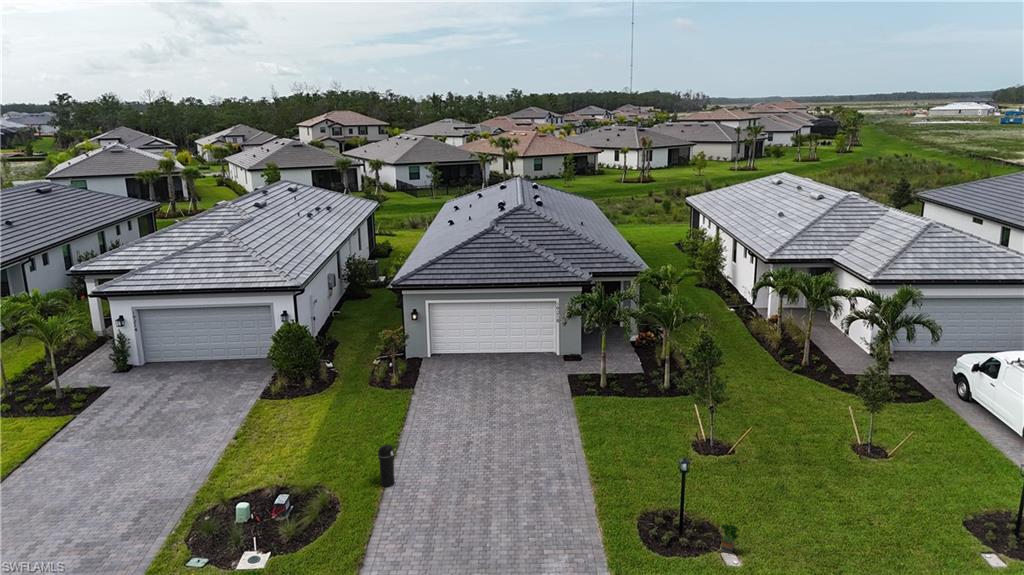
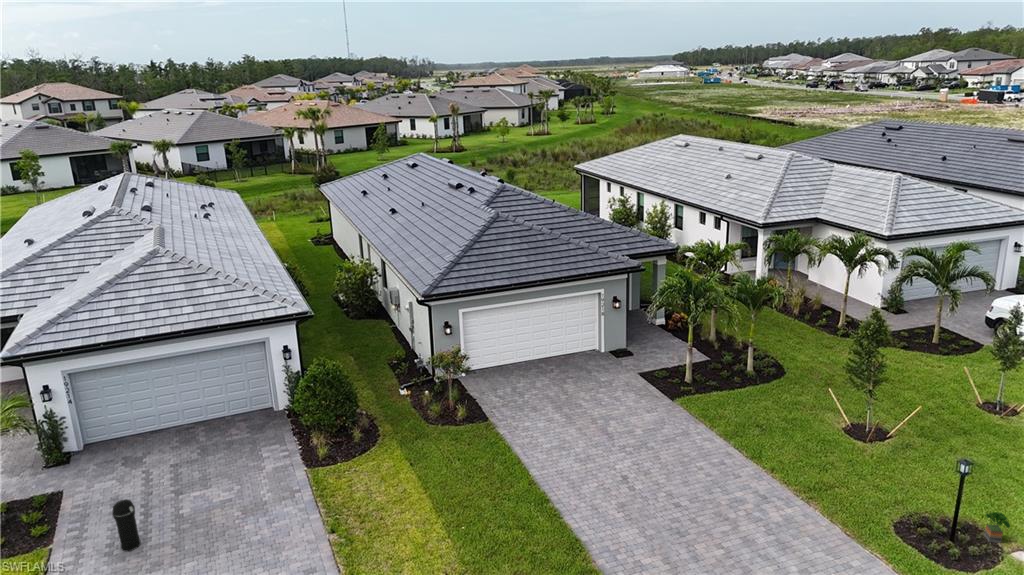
trash can: present [378,445,395,487] -> present [112,499,141,551]

